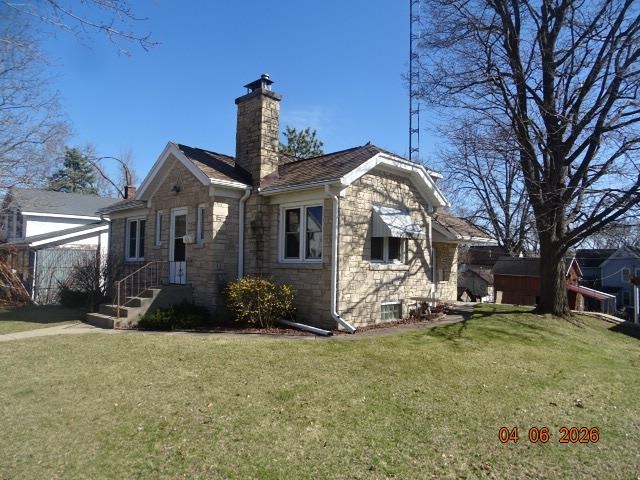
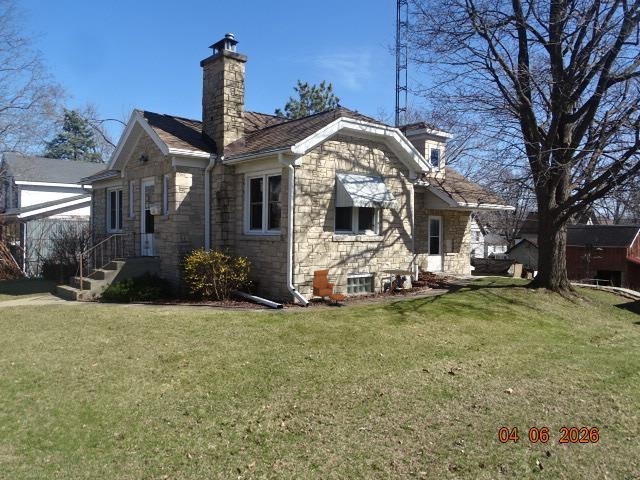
lounge chair: none [354,298,388,335] -> present [311,270,345,307]

